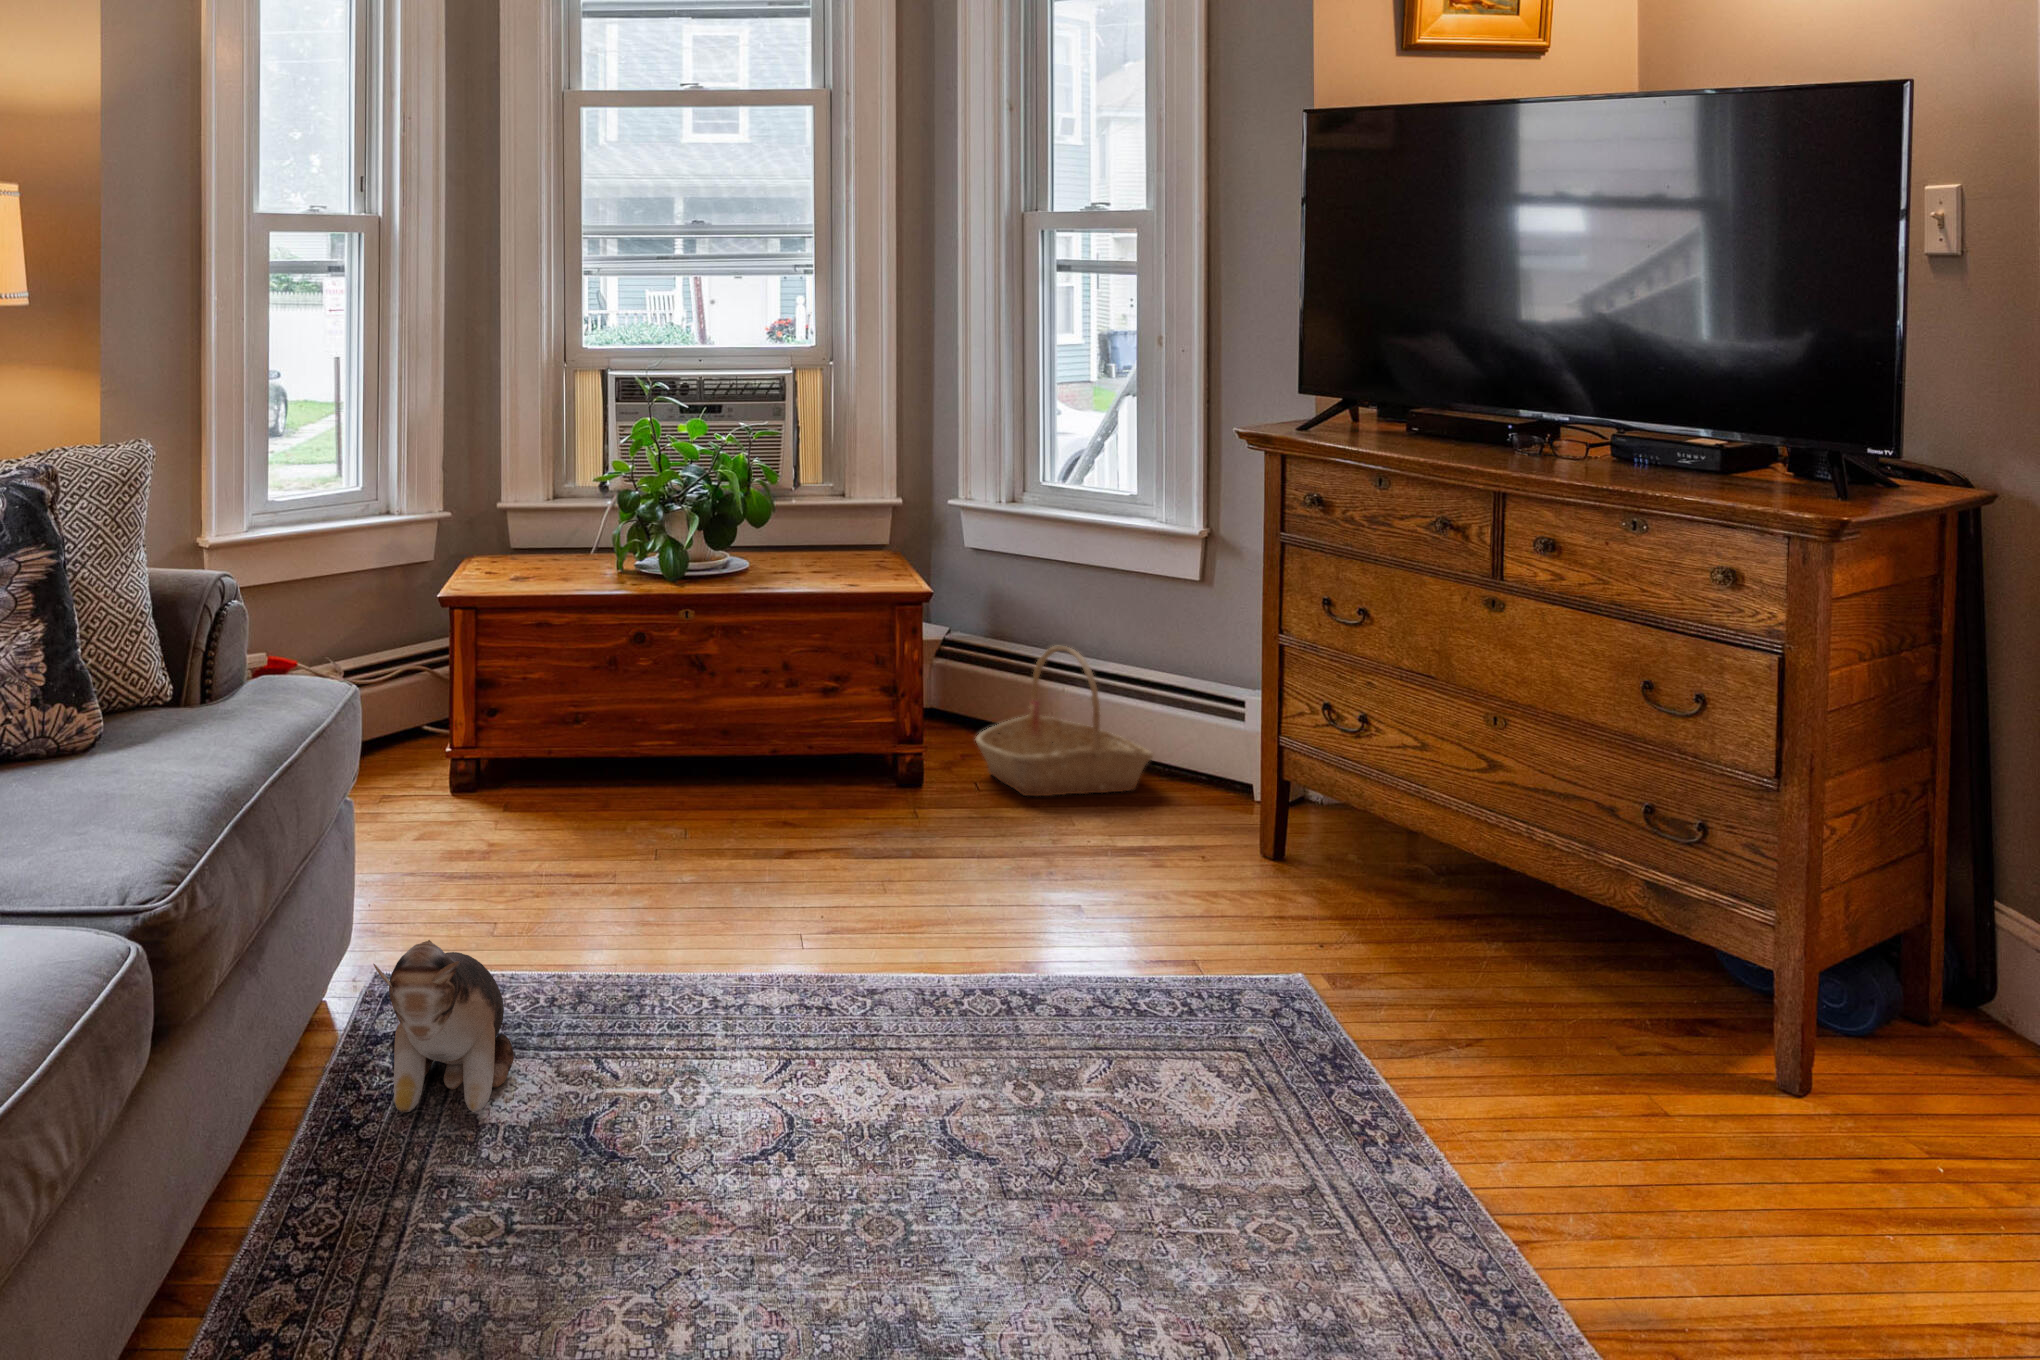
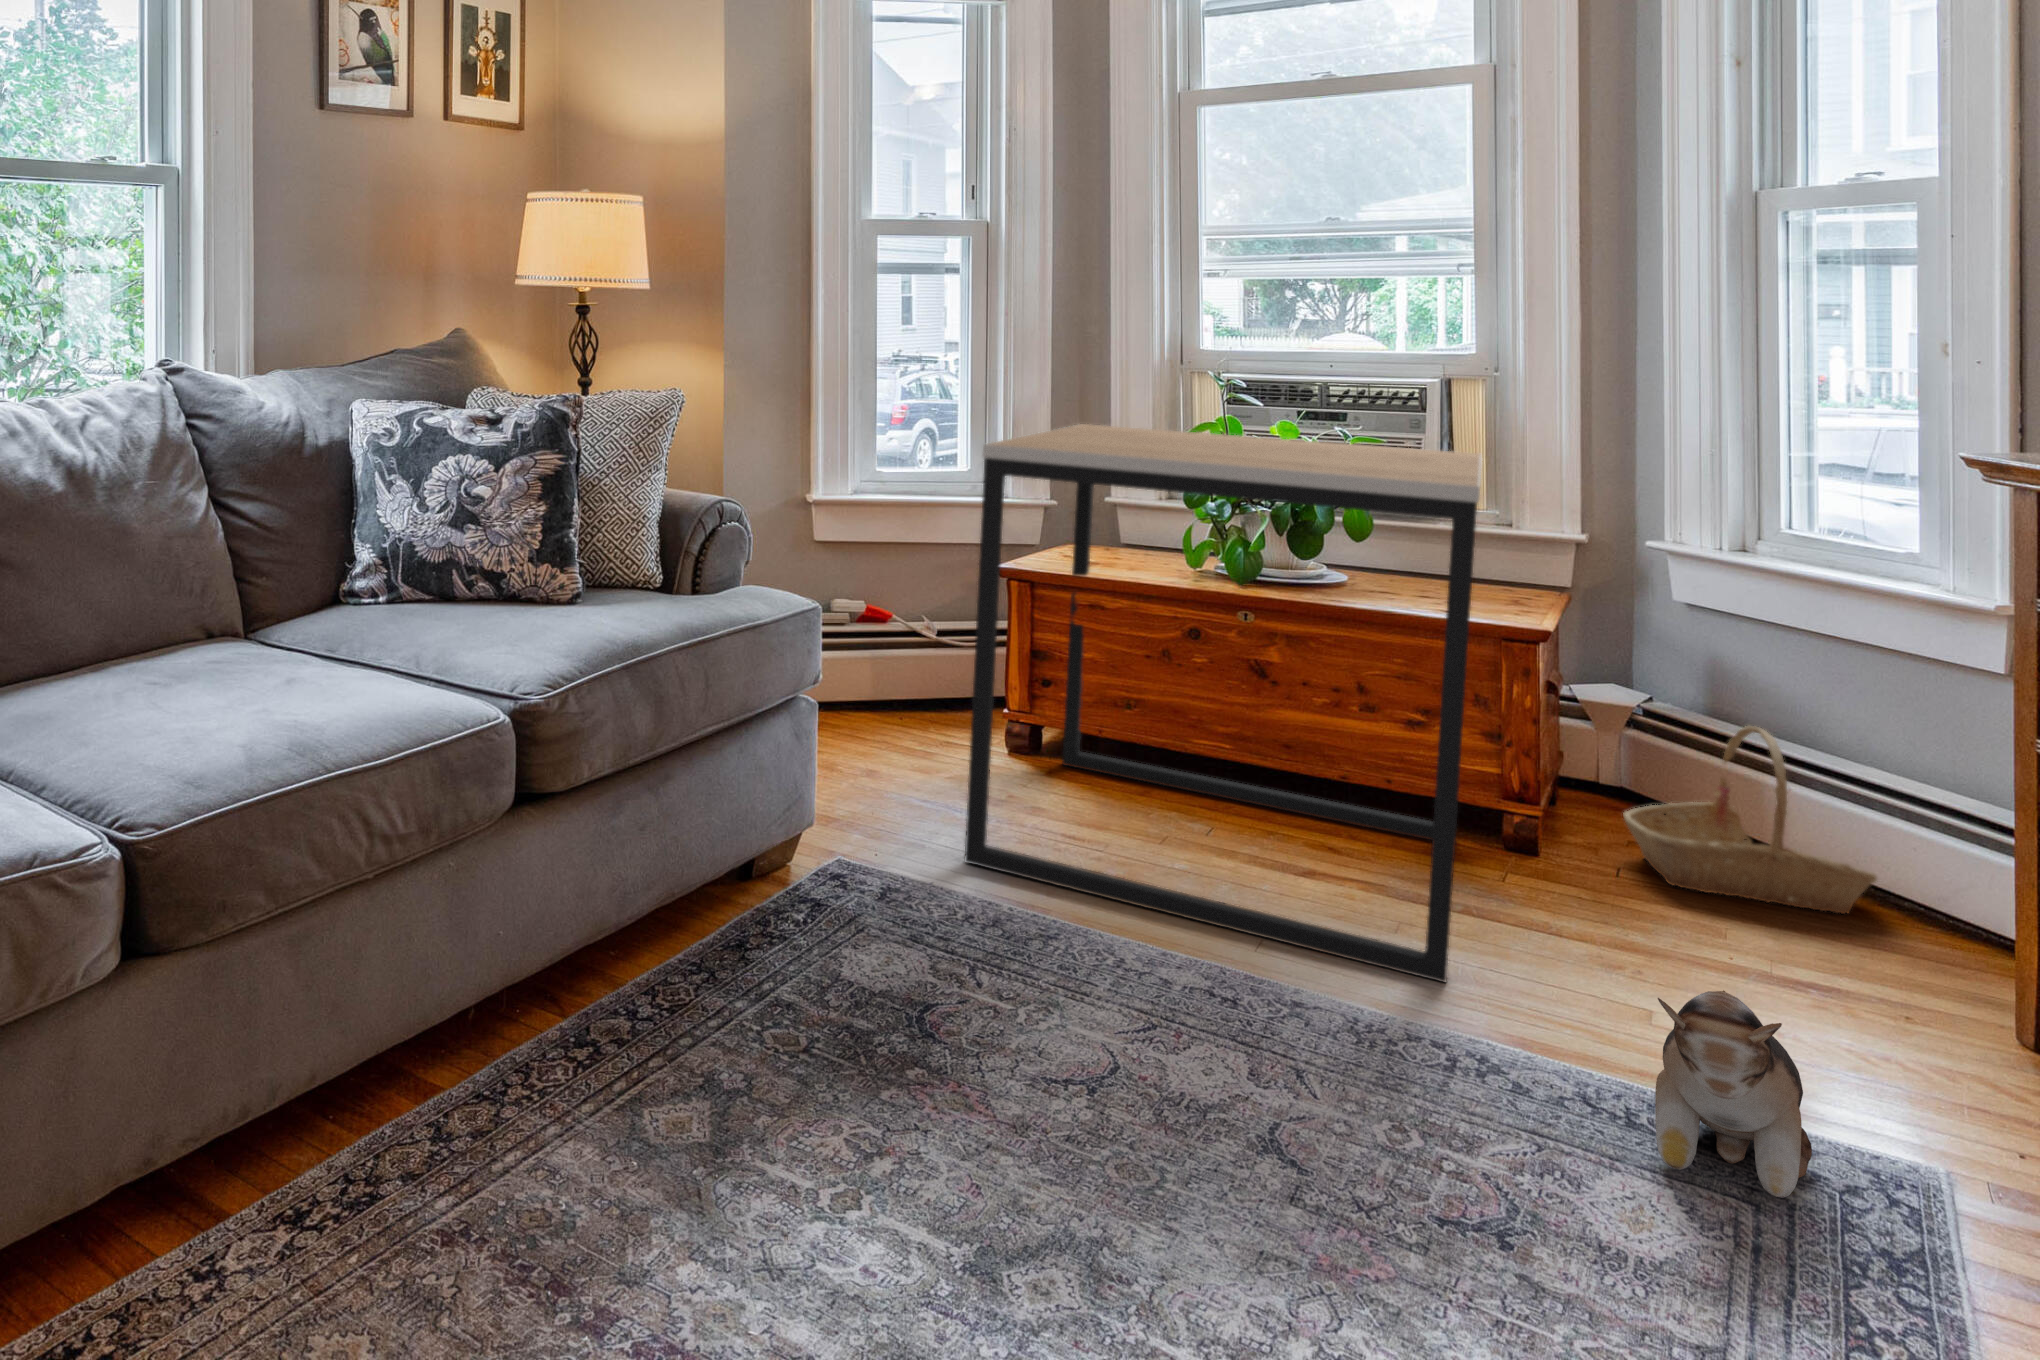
side table: none [501,430,965,940] -> present [965,424,1482,982]
plush toy: present [373,940,514,1112] -> present [1655,990,1812,1198]

